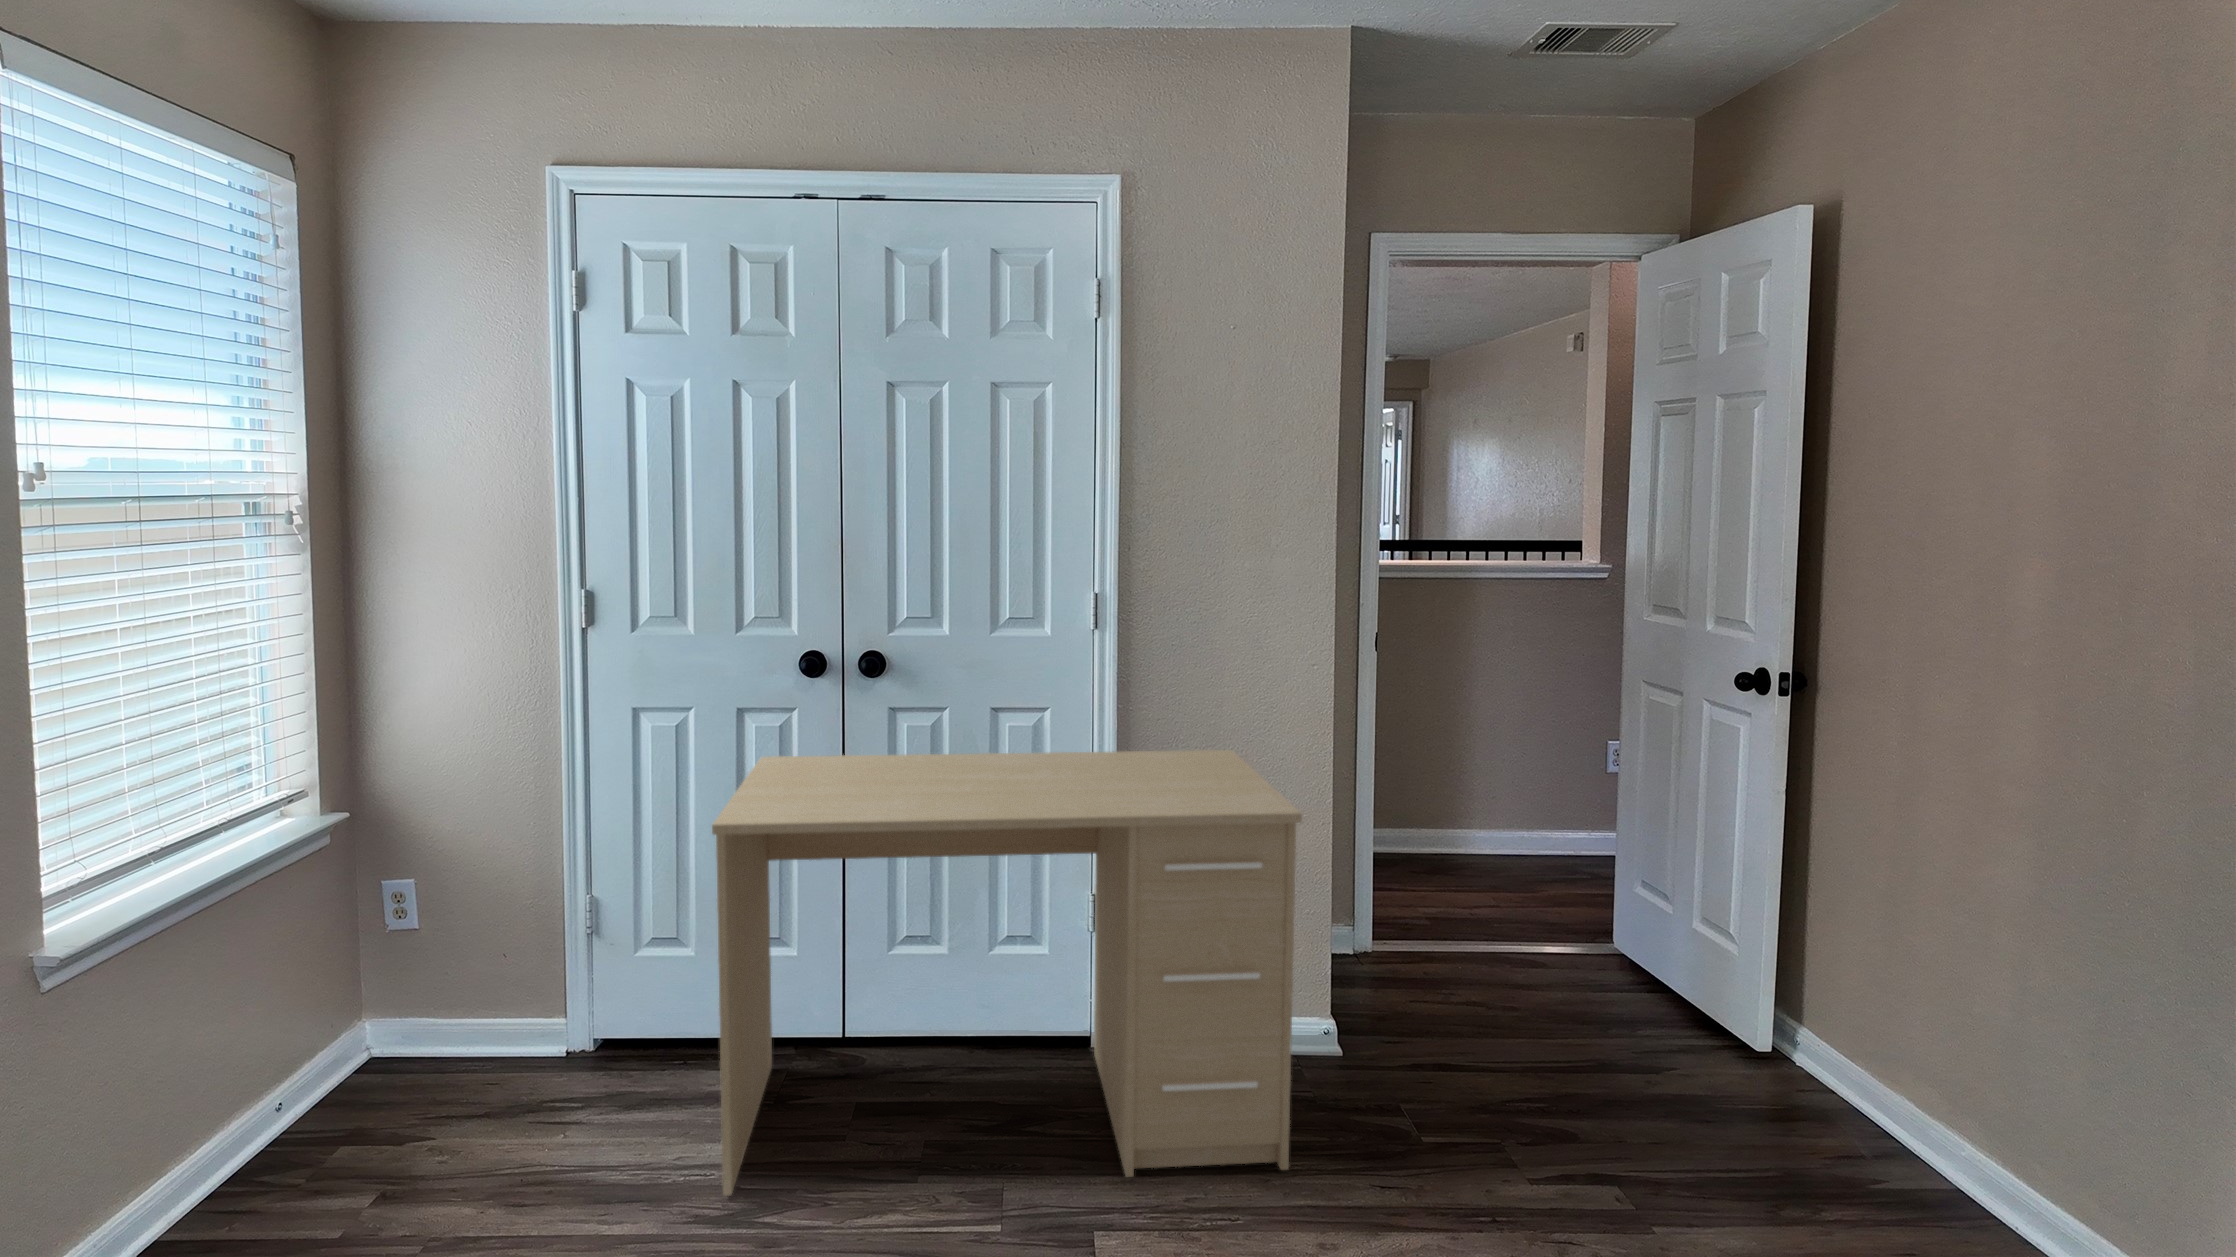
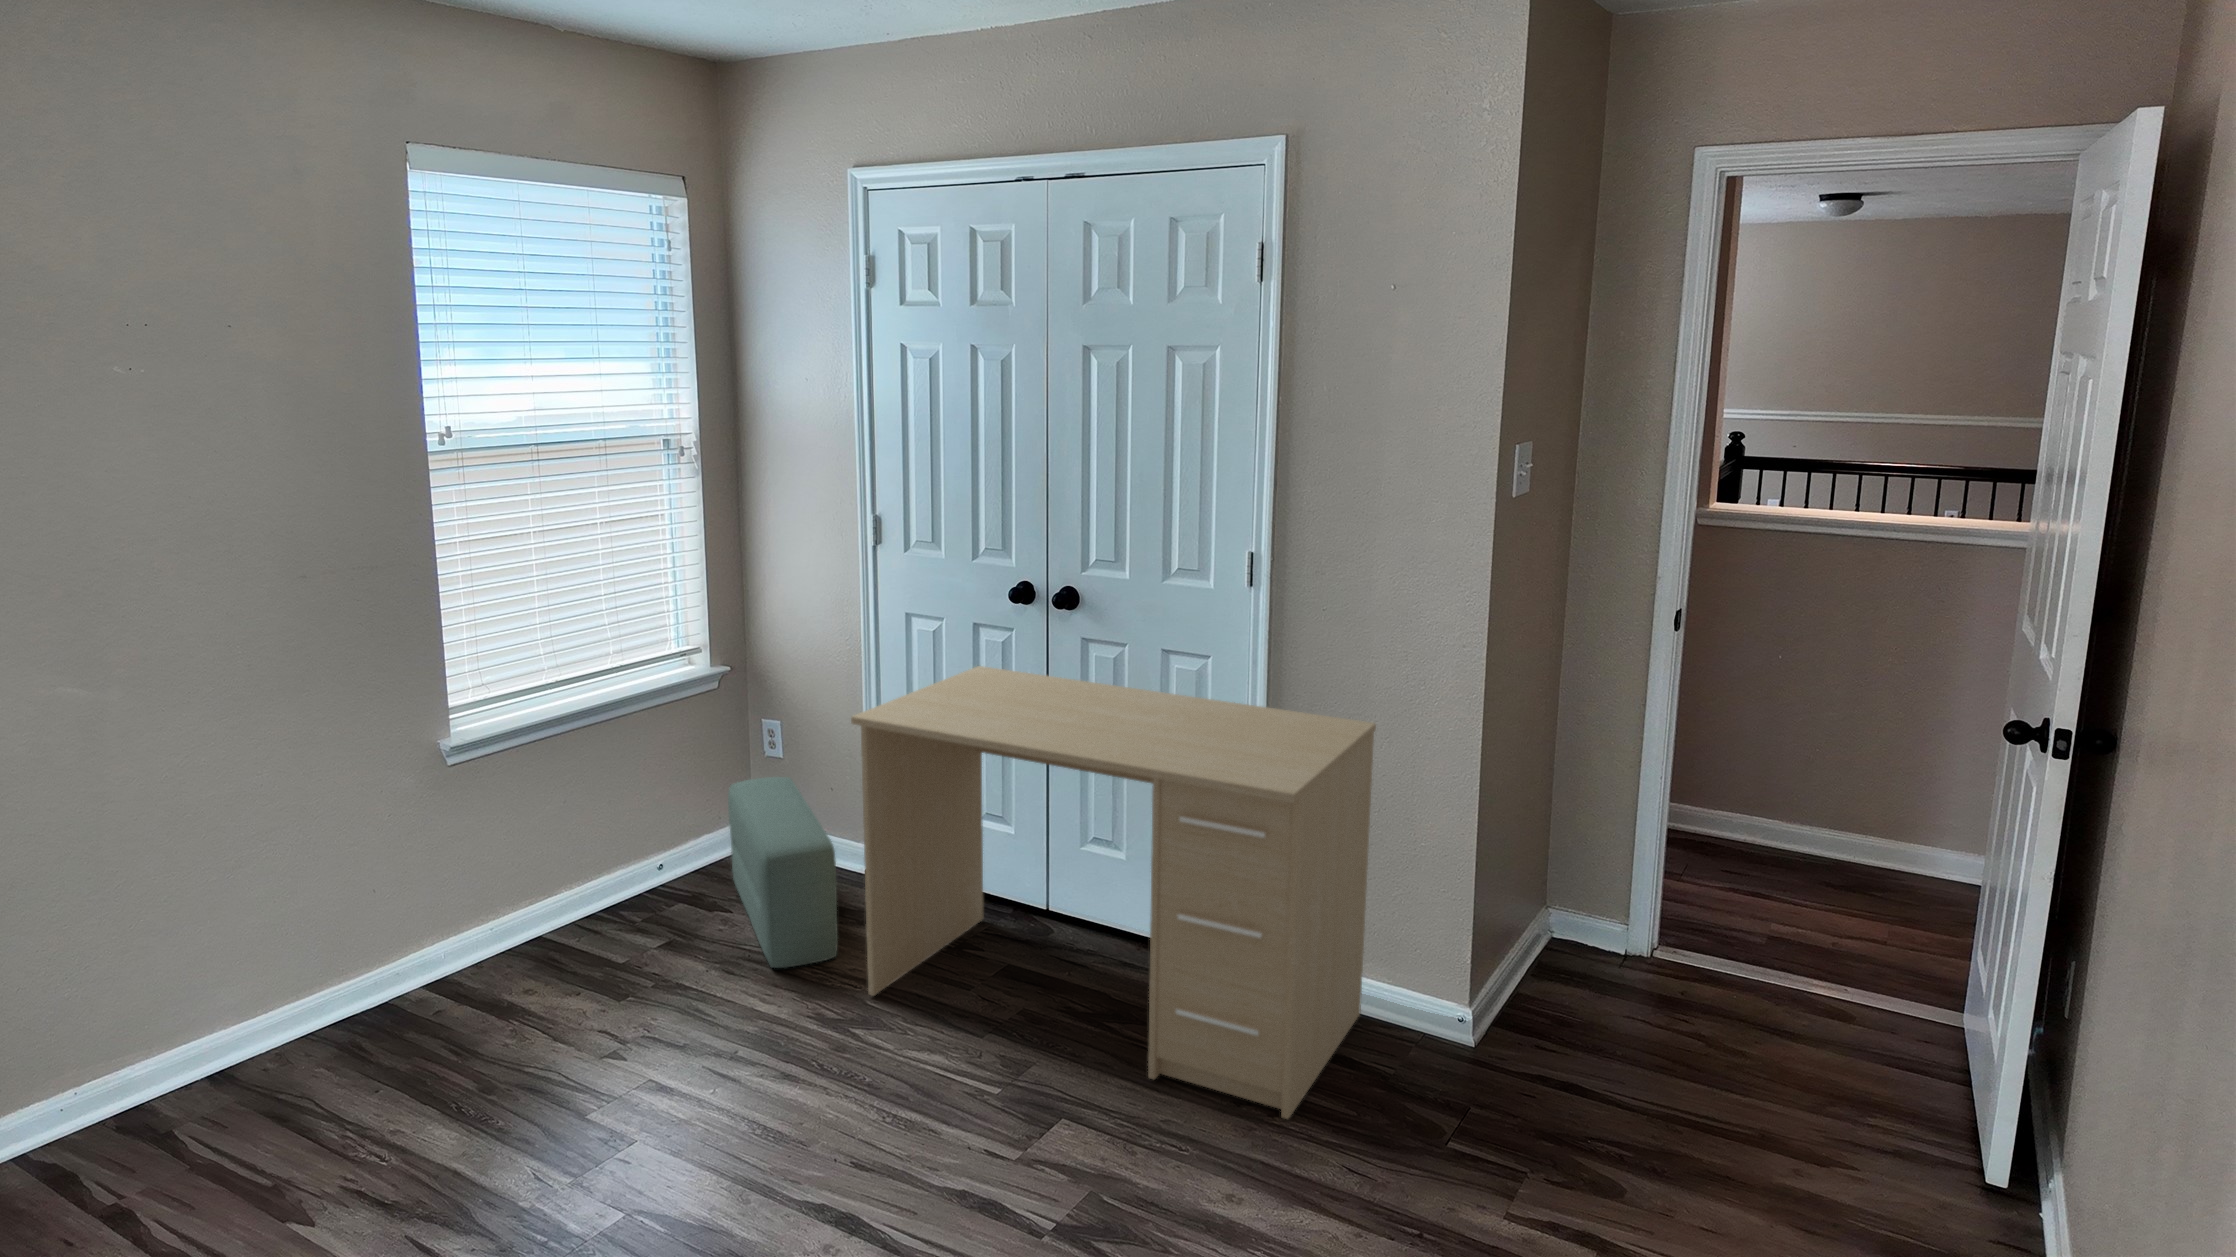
pouf: none [378,948,635,1206] -> present [728,777,838,968]

